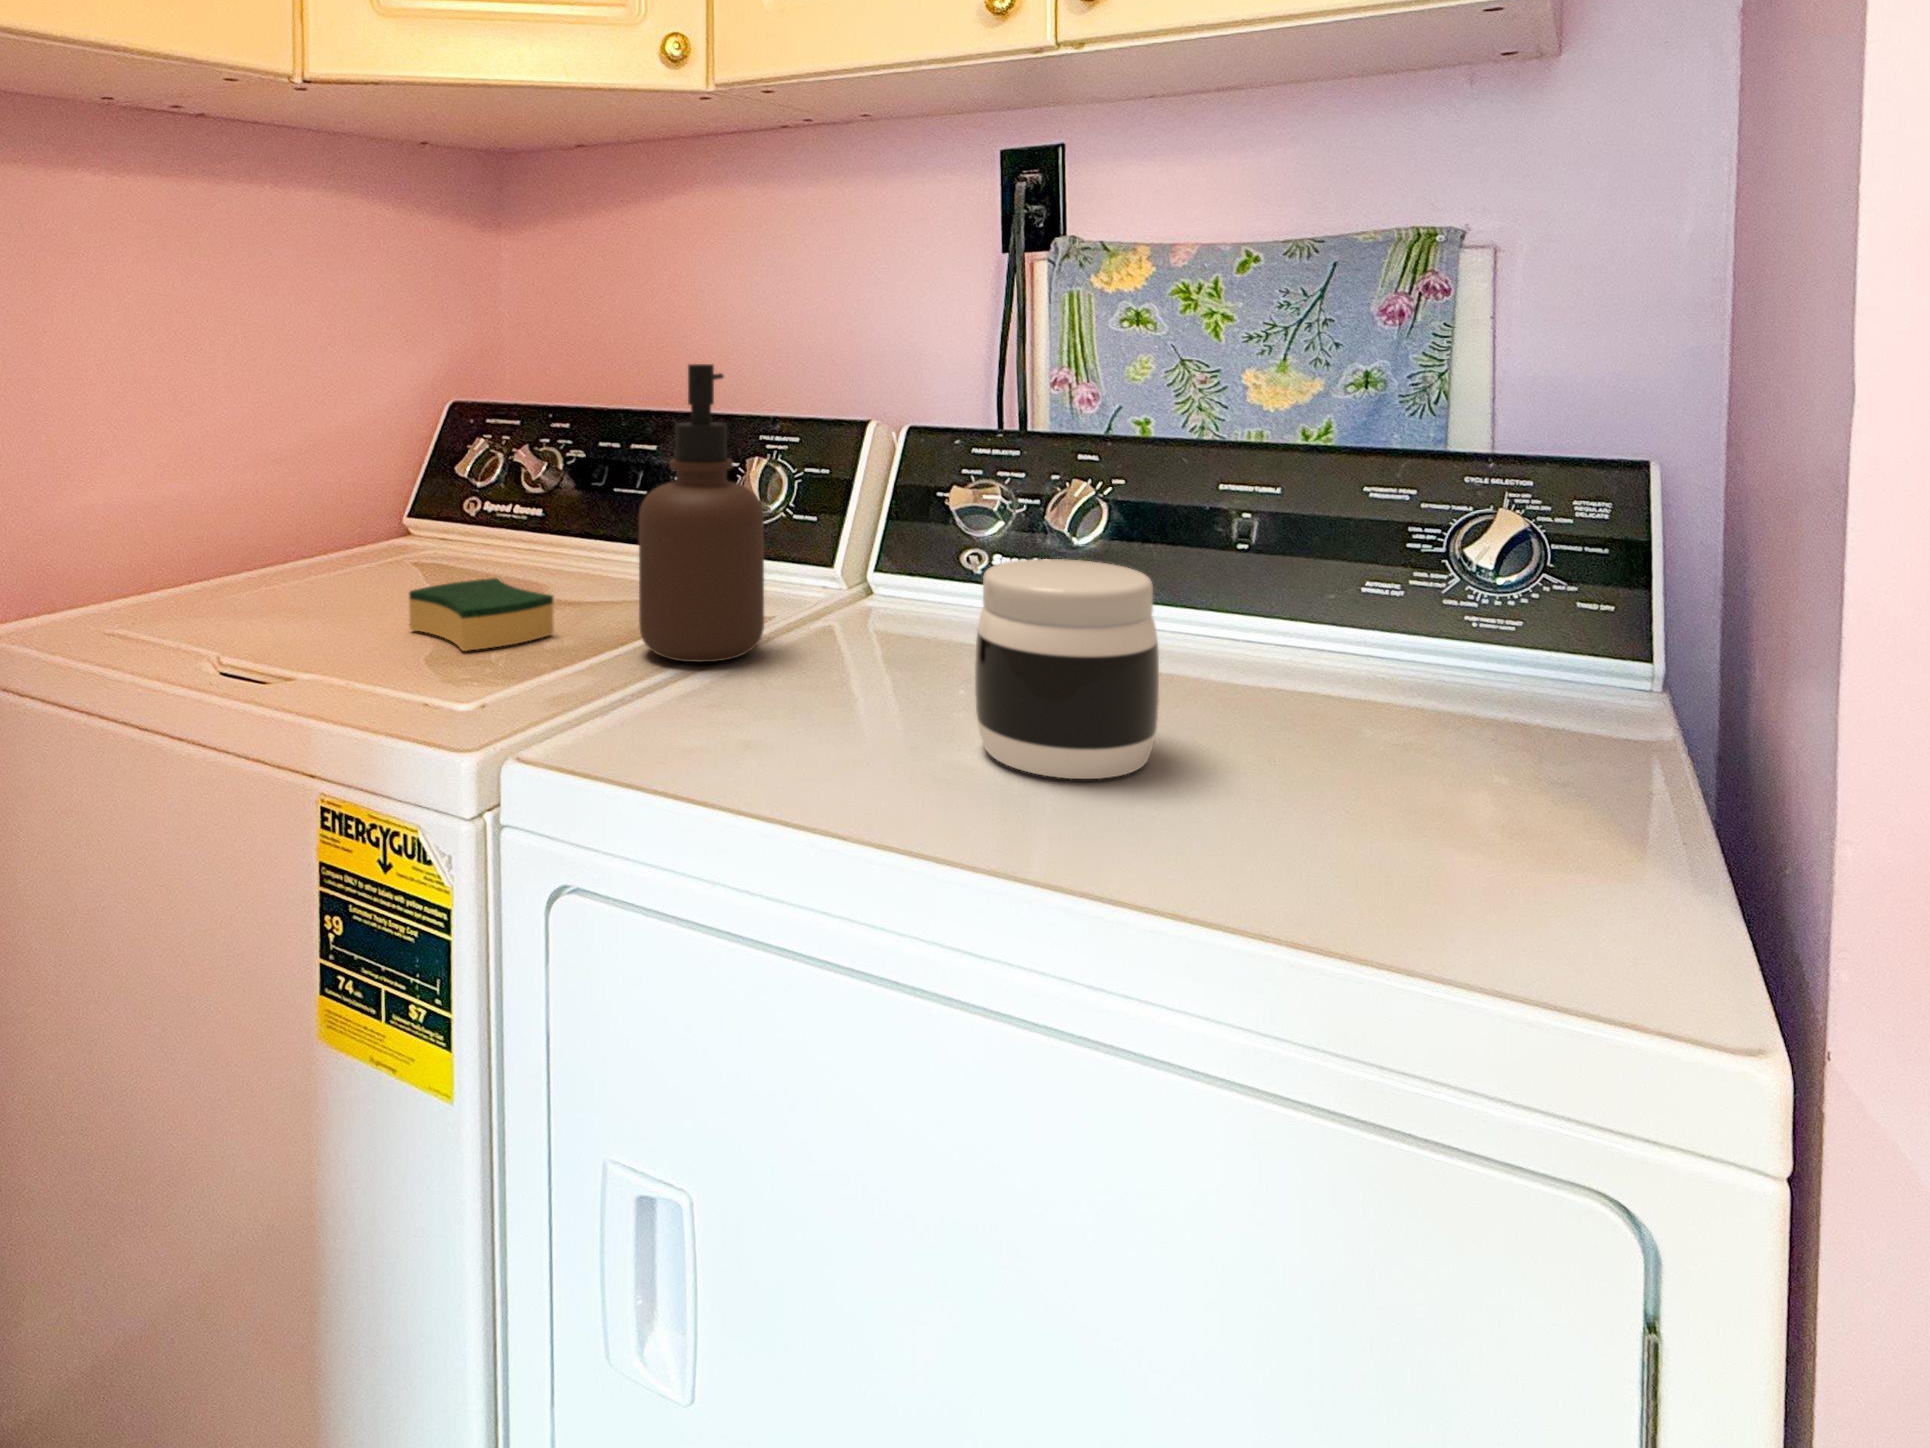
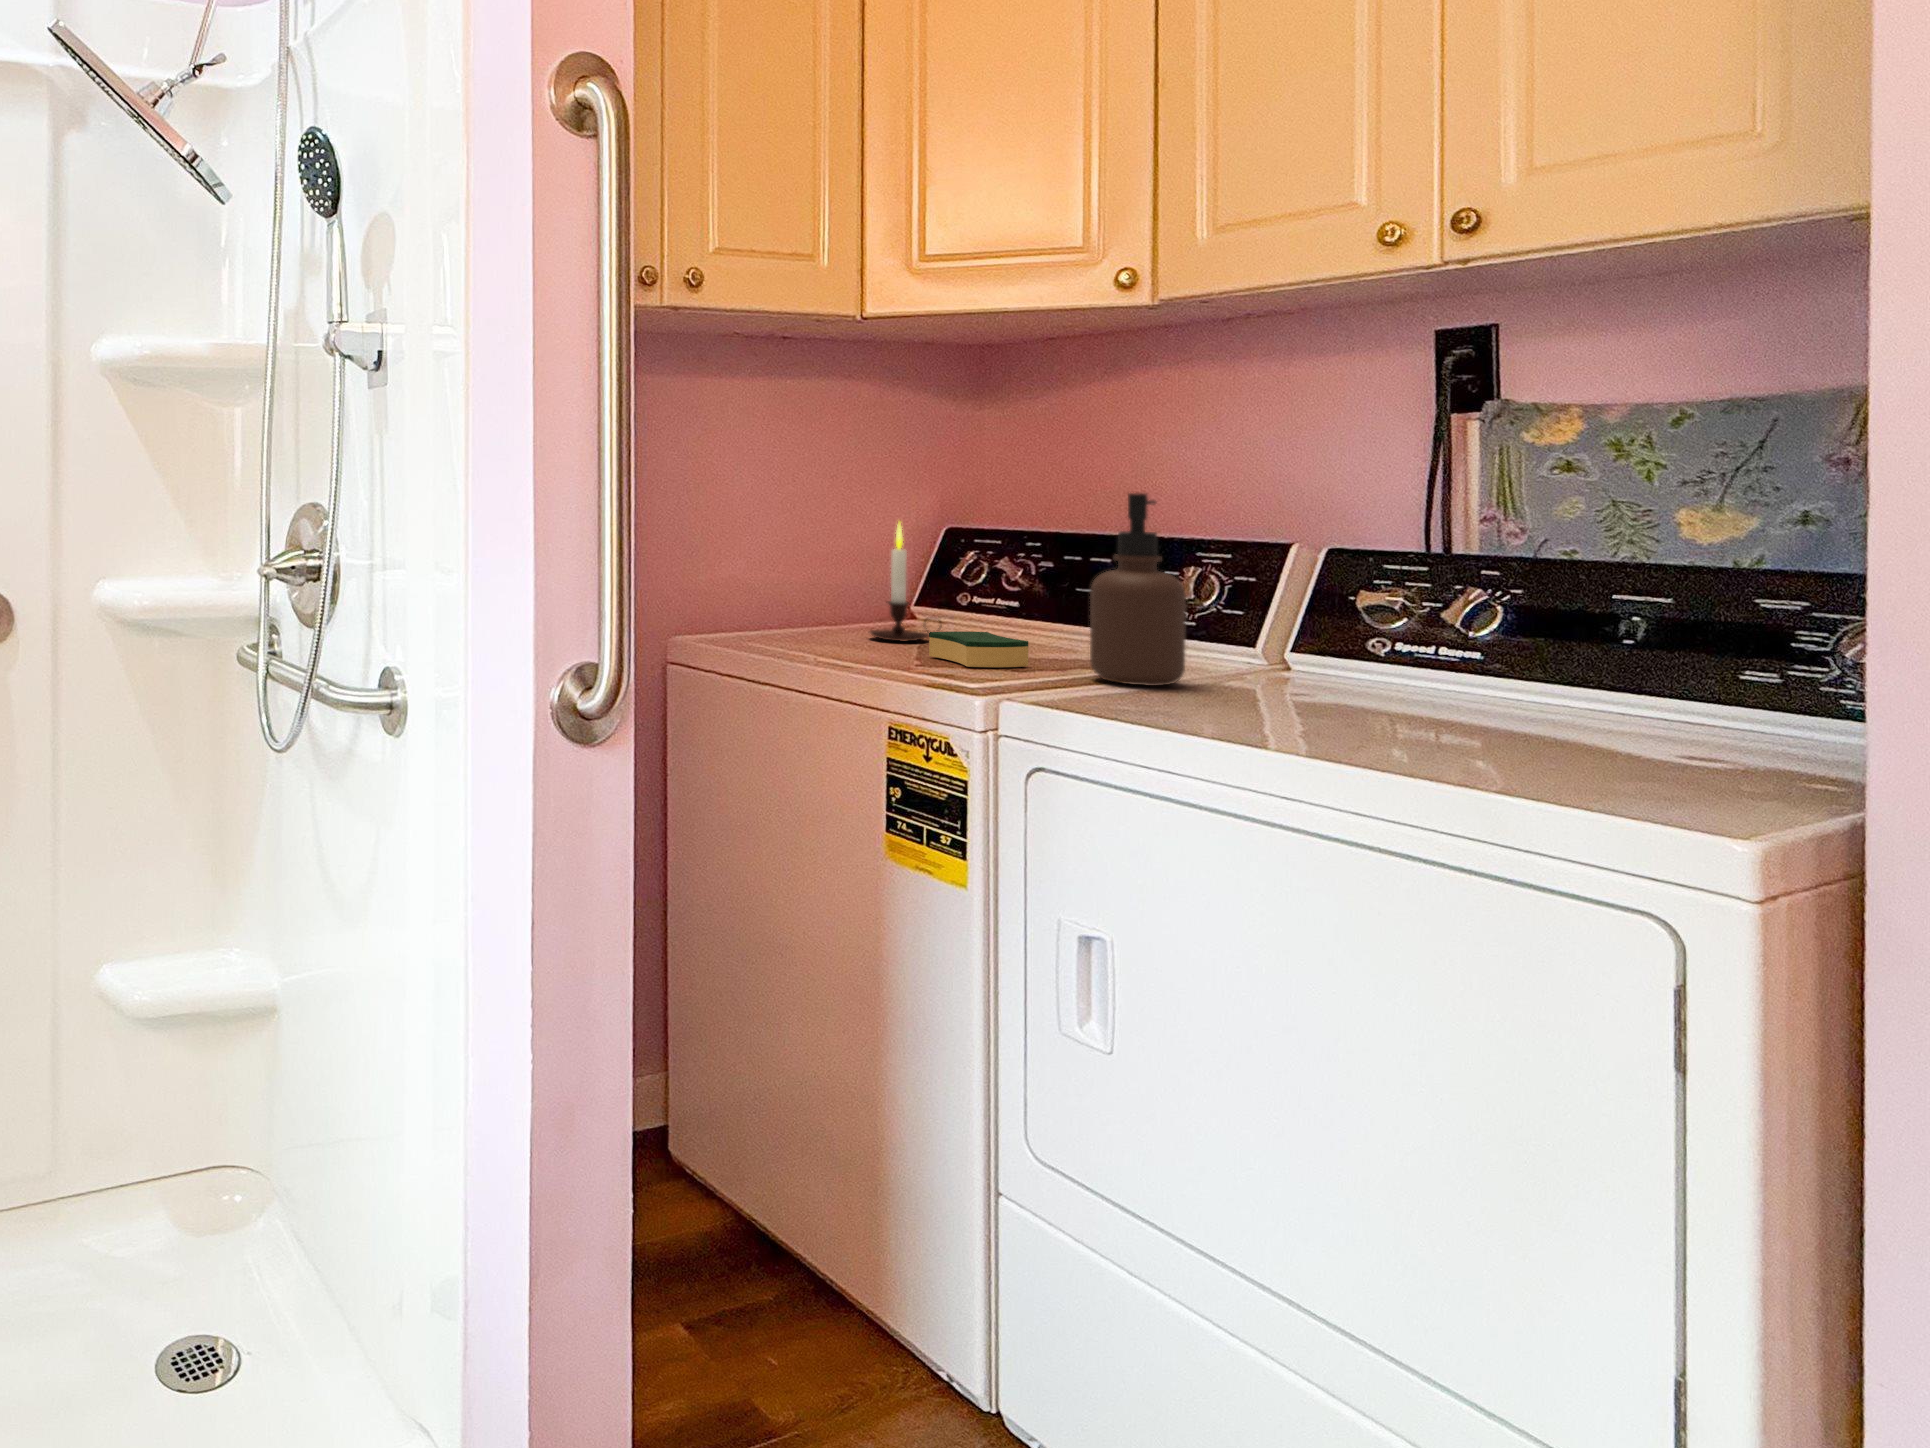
candle: none [328,403,438,594] -> present [870,523,939,641]
jar: present [975,559,1159,779] -> none [1327,618,1473,749]

